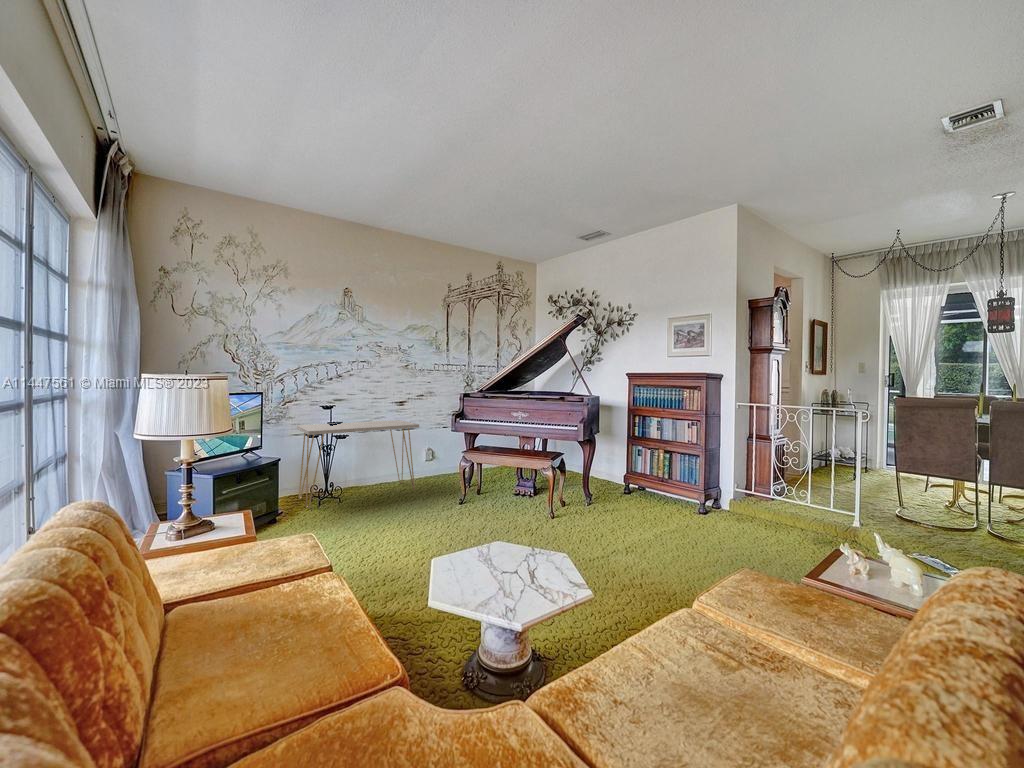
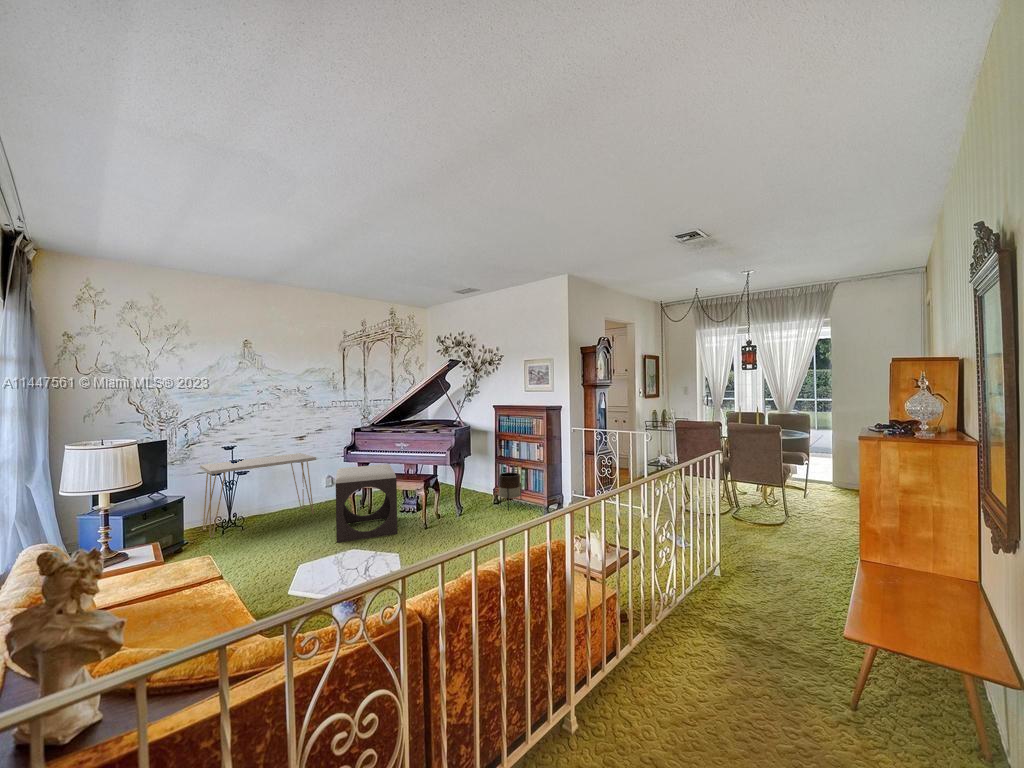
footstool: none [445,436,522,526] -> present [336,464,397,542]
planter: none [635,456,664,503] -> present [499,472,521,510]

